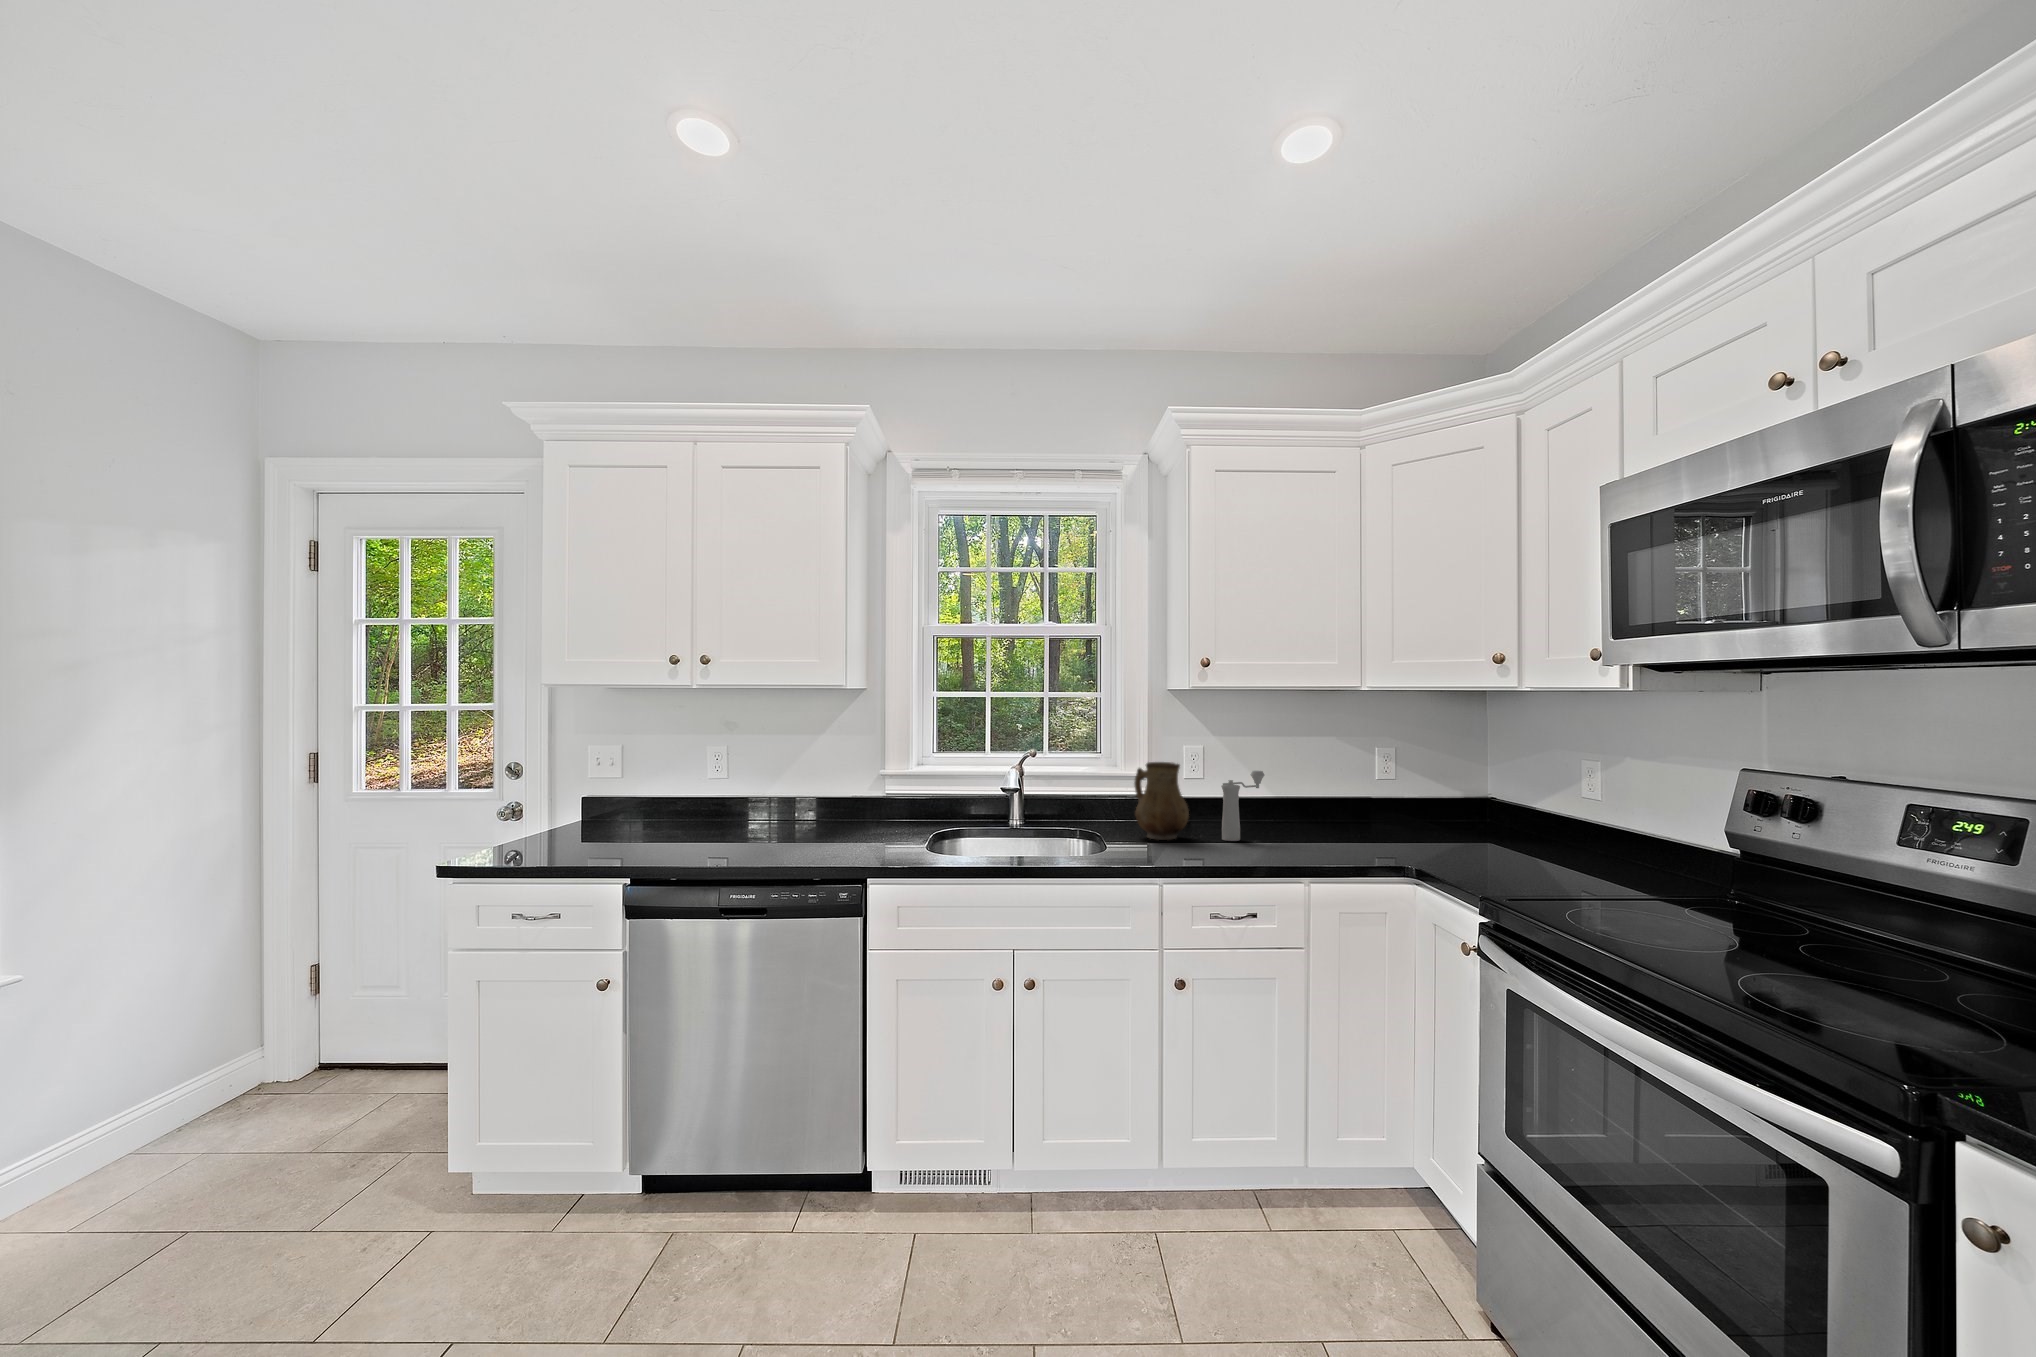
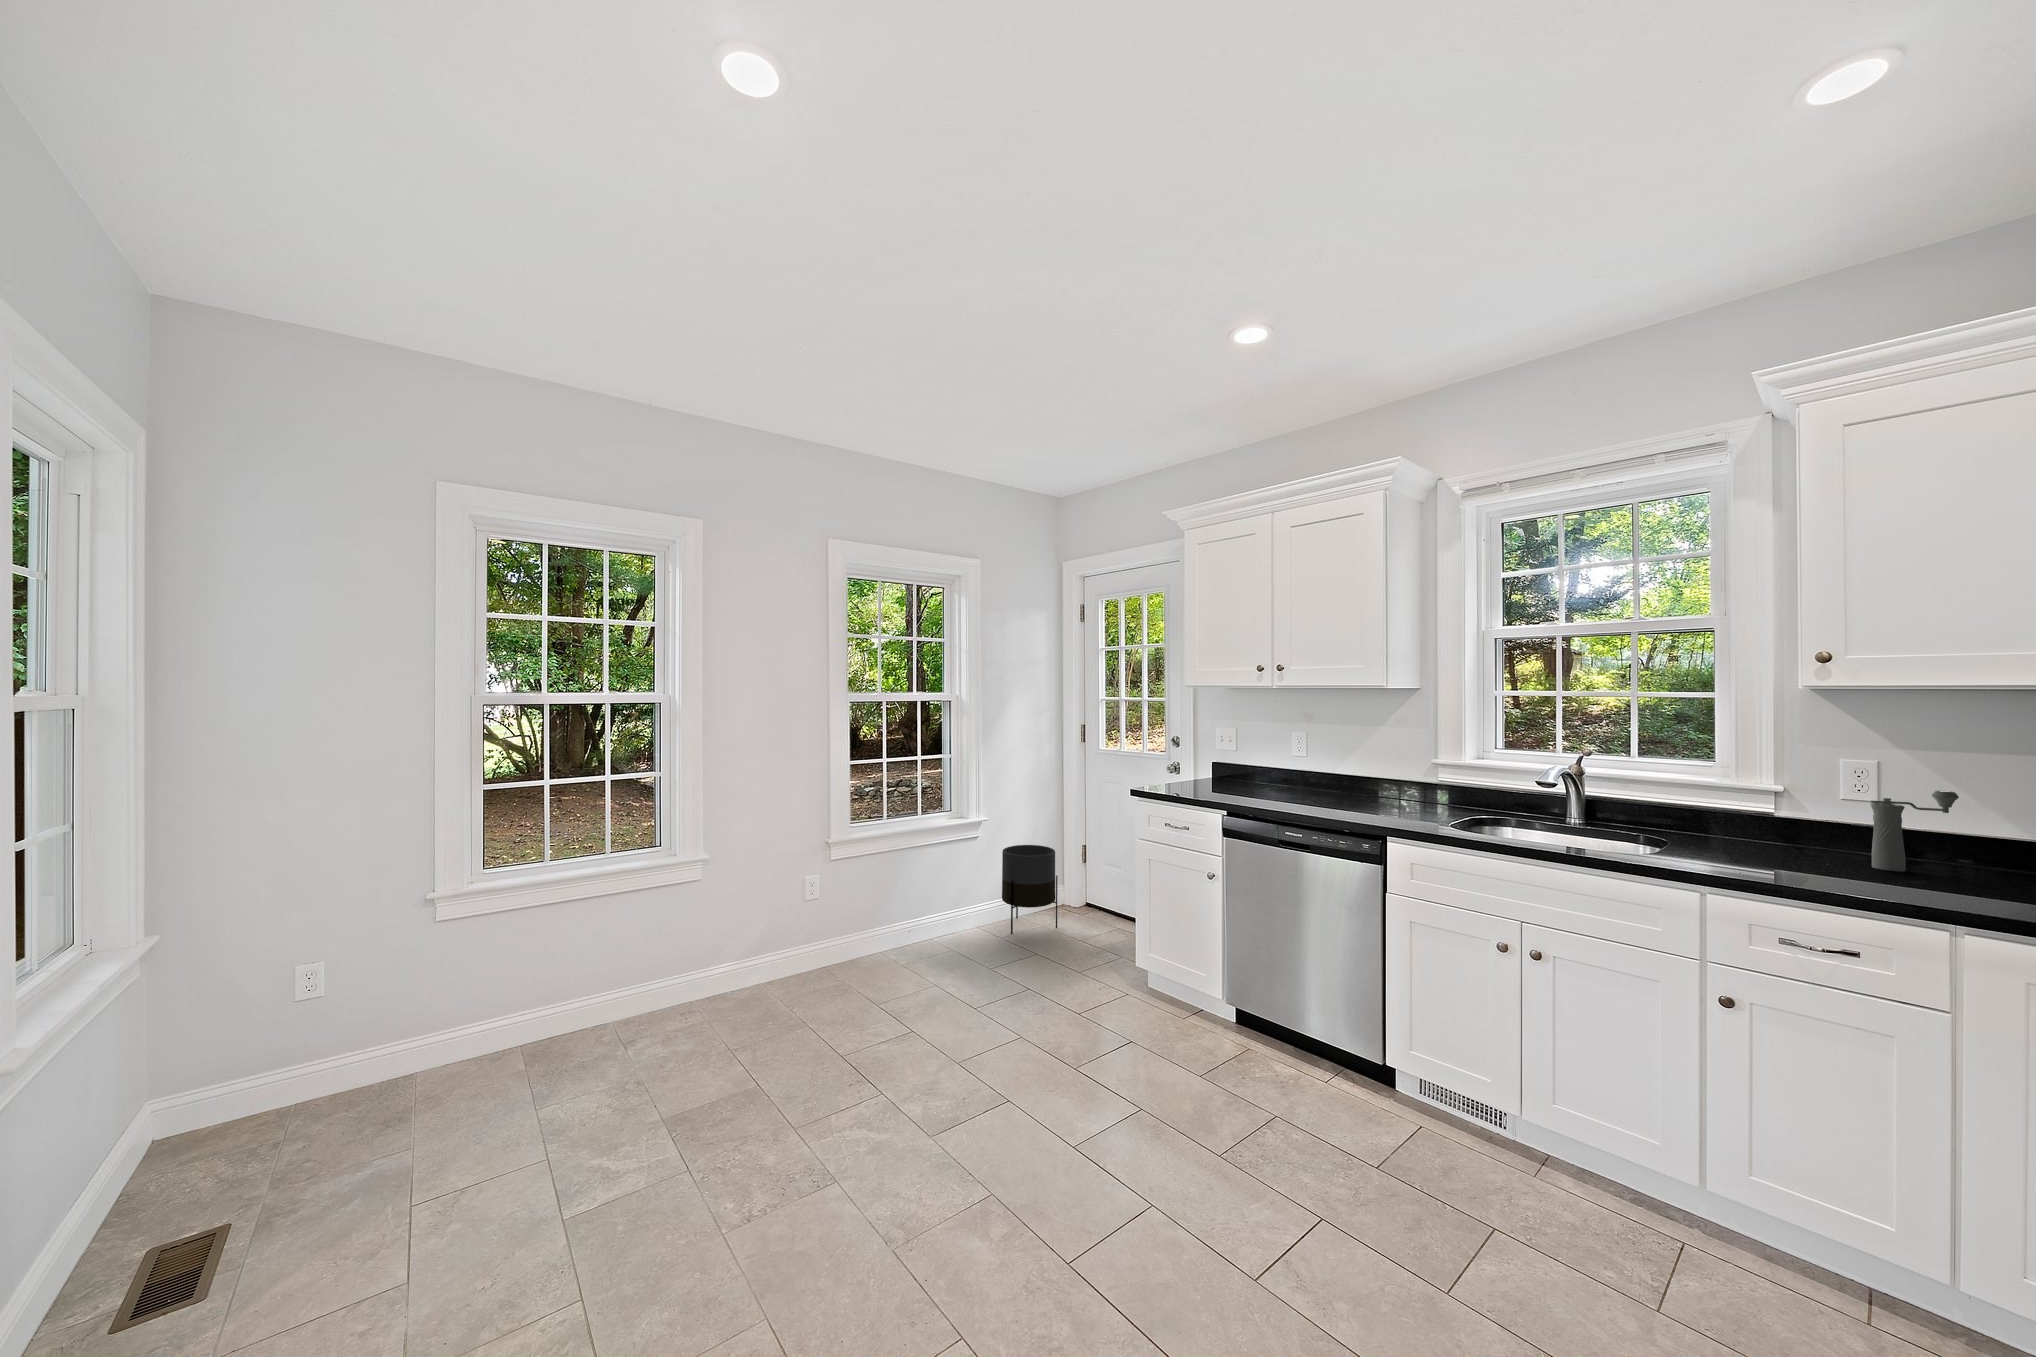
ceramic pitcher: present [1134,762,1189,840] -> none [1733,770,1818,857]
planter: none [111,990,260,1187] -> present [1002,845,1057,934]

